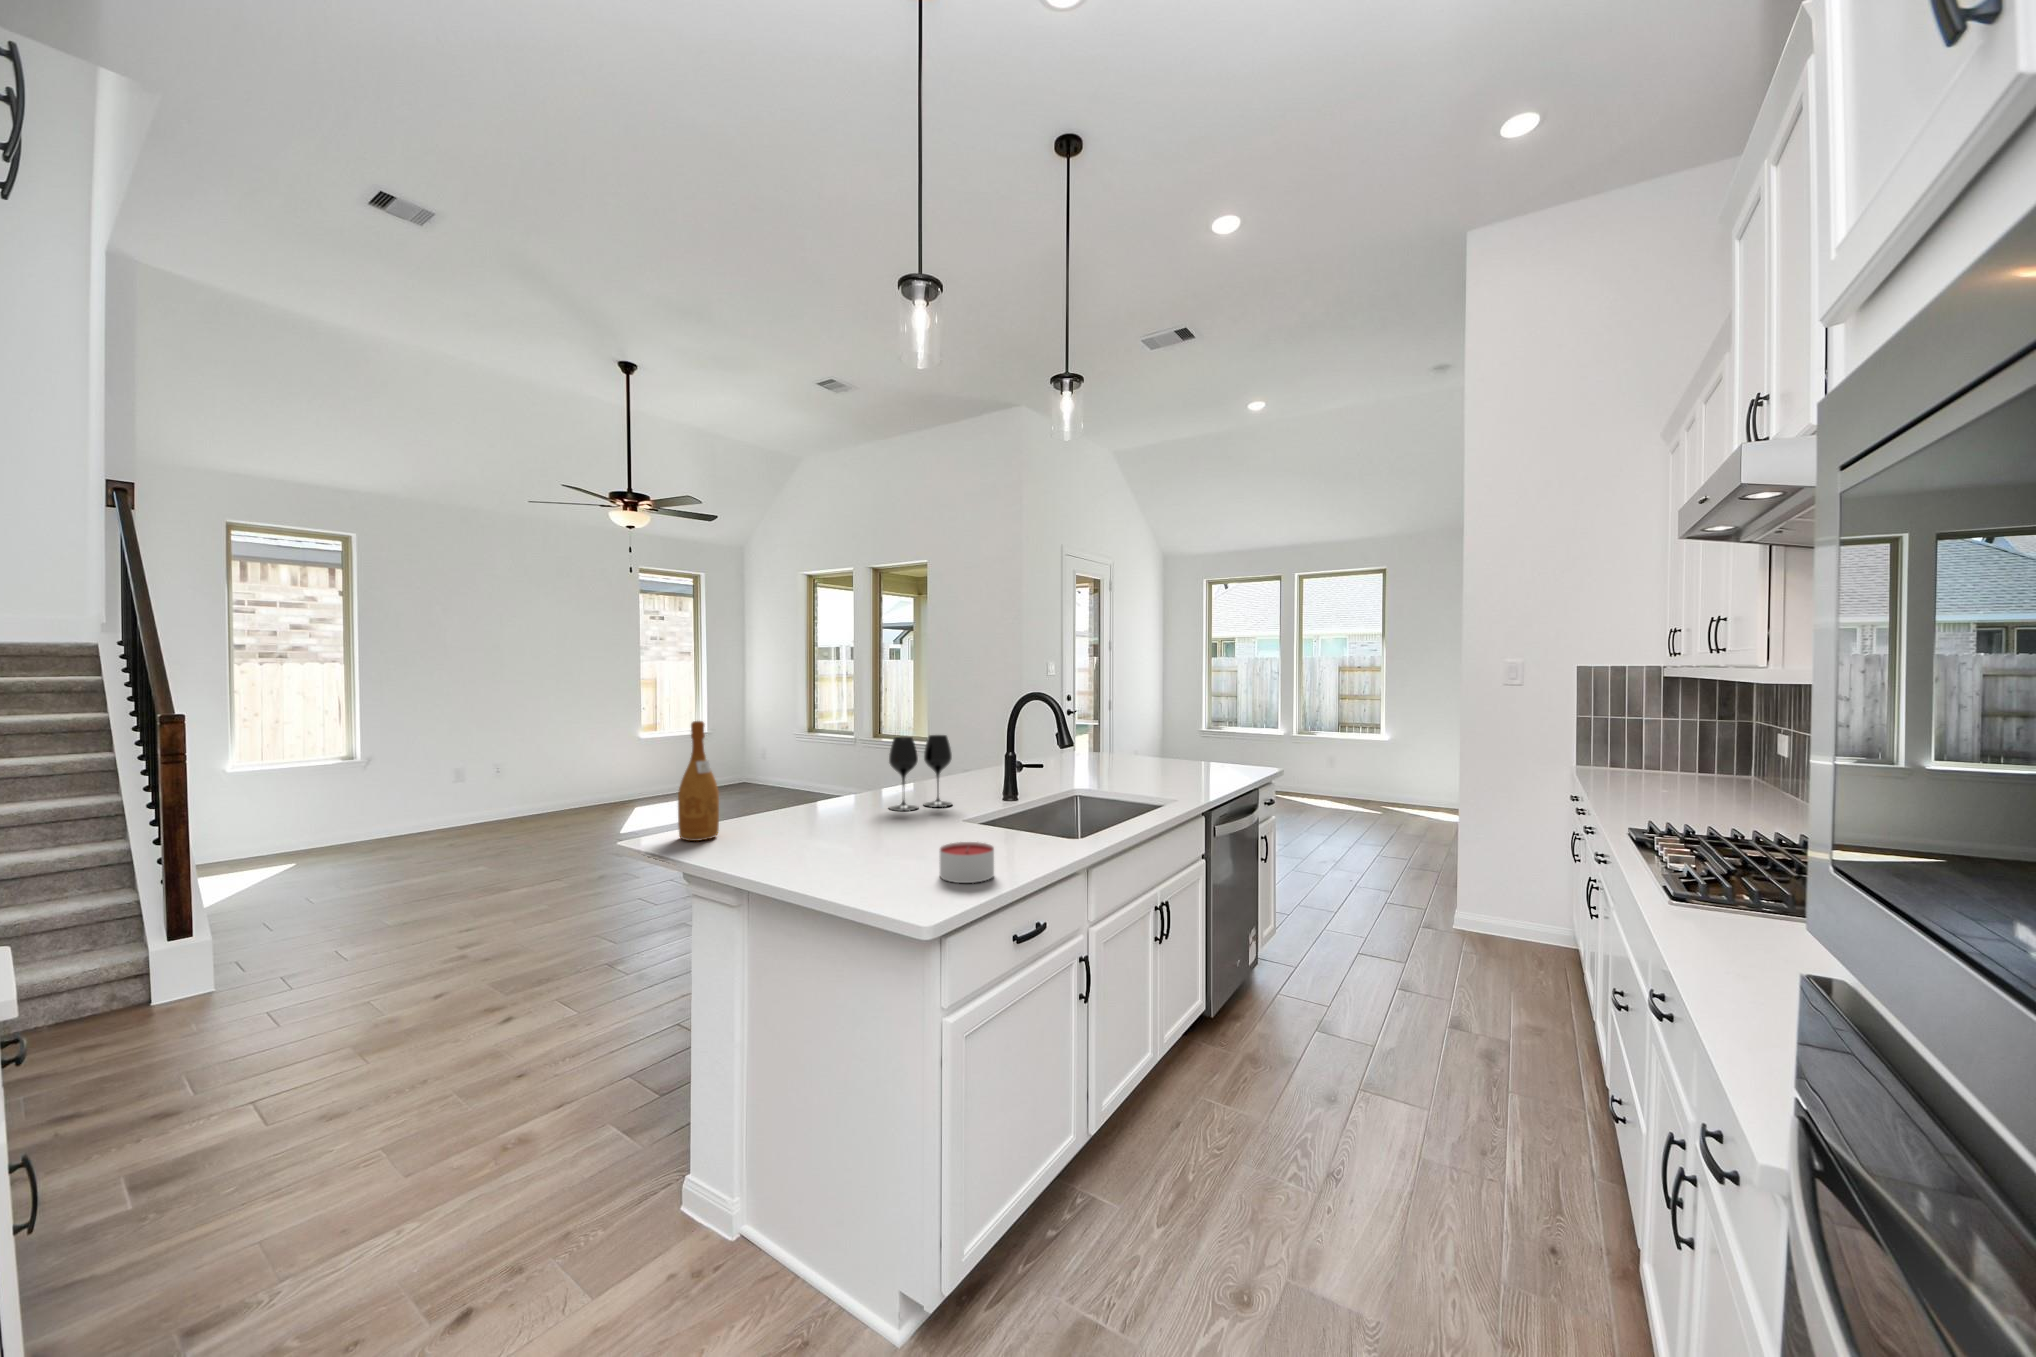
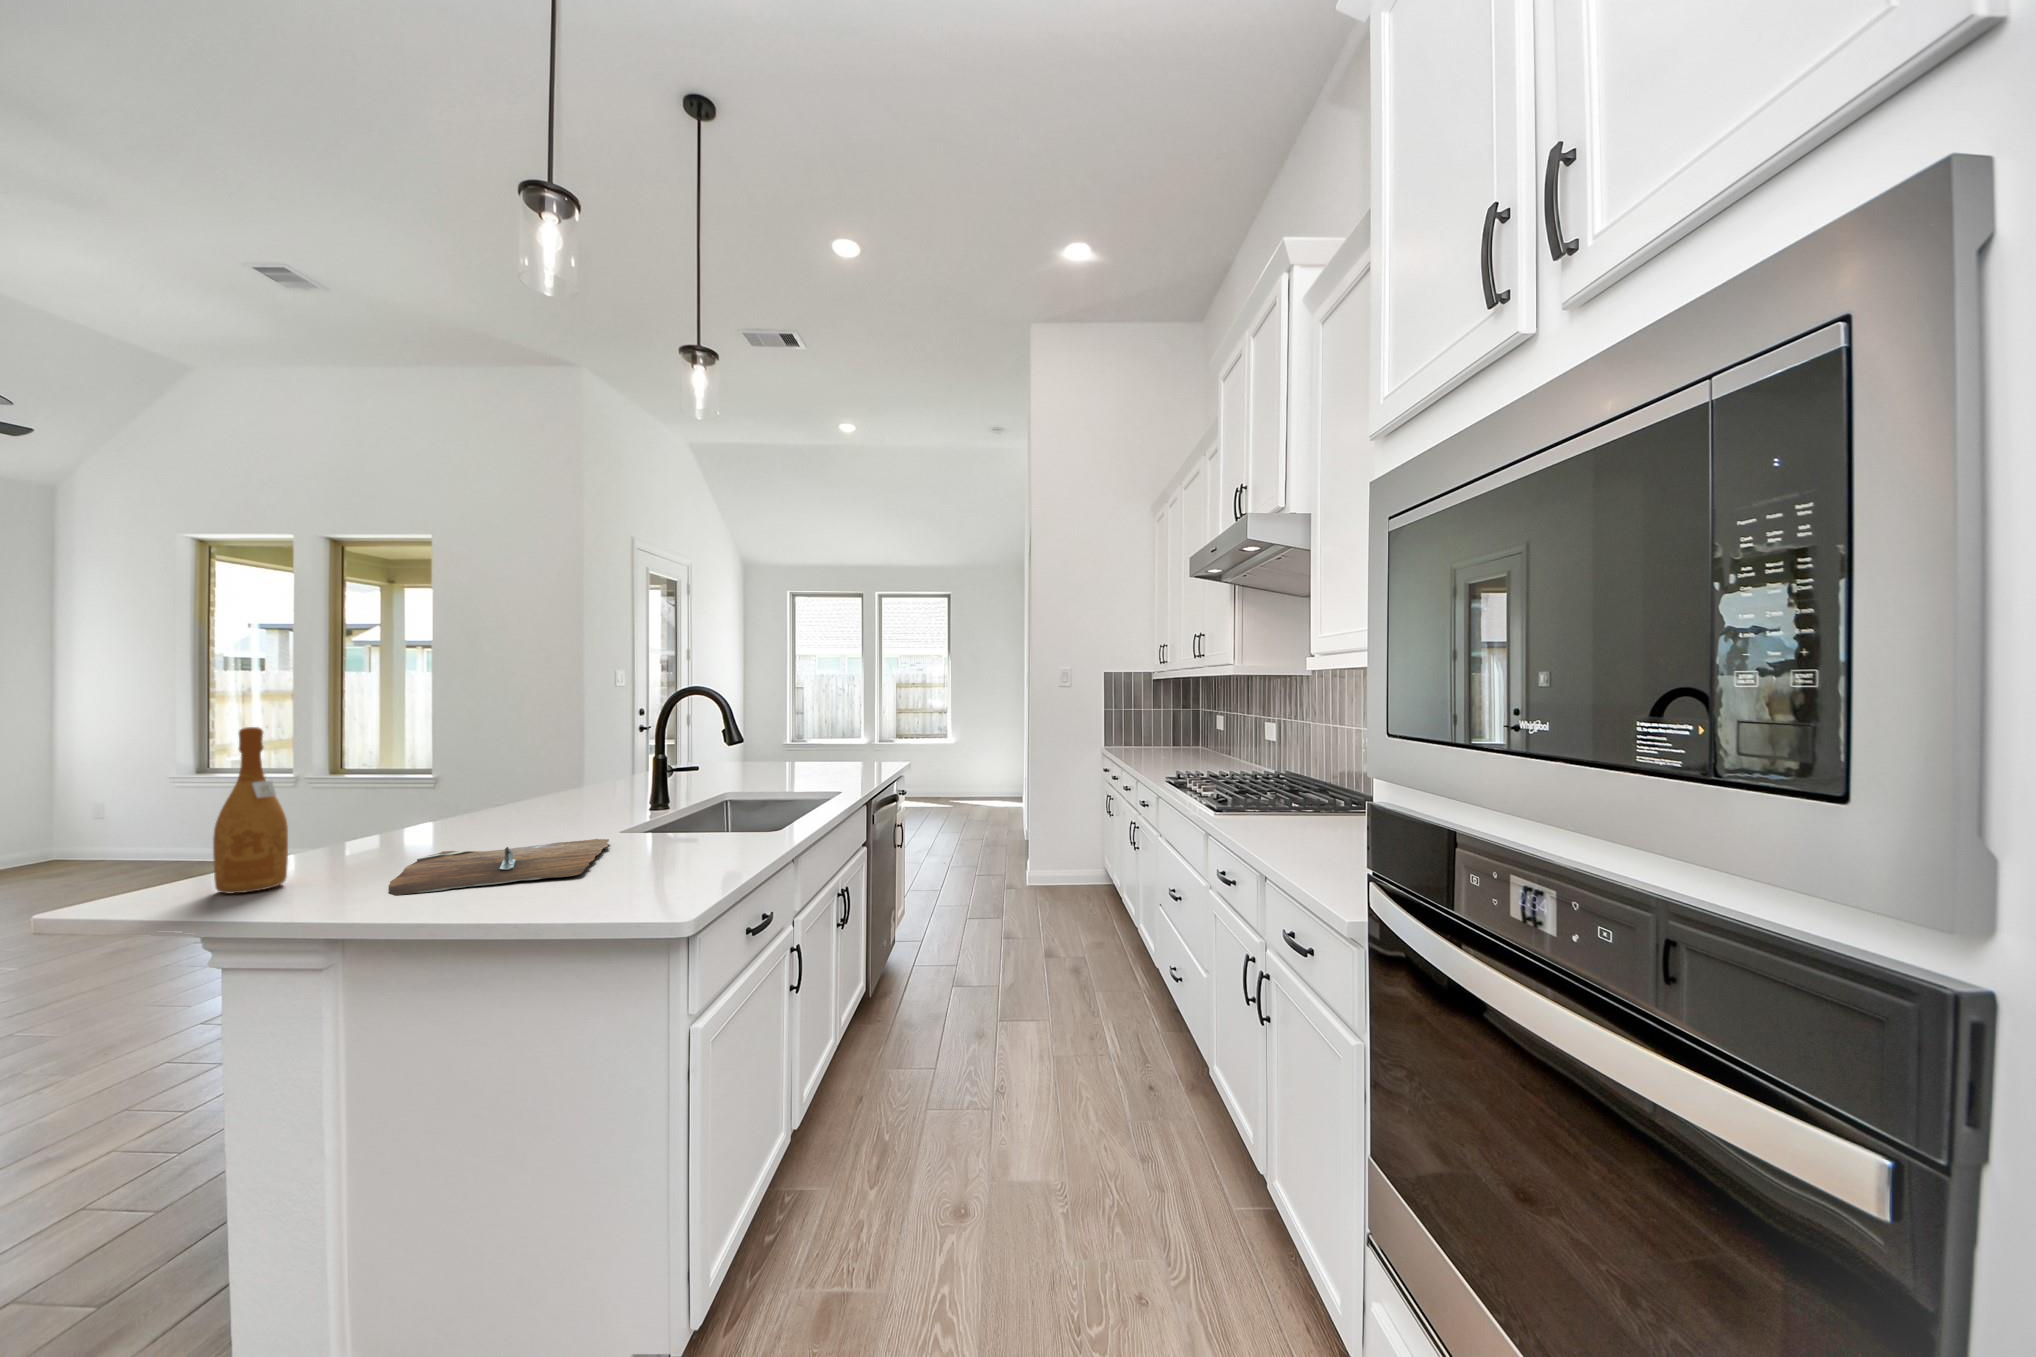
wine glass: present [889,735,953,811] -> none [516,741,598,831]
cutting board: none [762,823,938,863] -> present [389,839,609,896]
candle: present [940,842,994,883] -> none [656,838,719,880]

